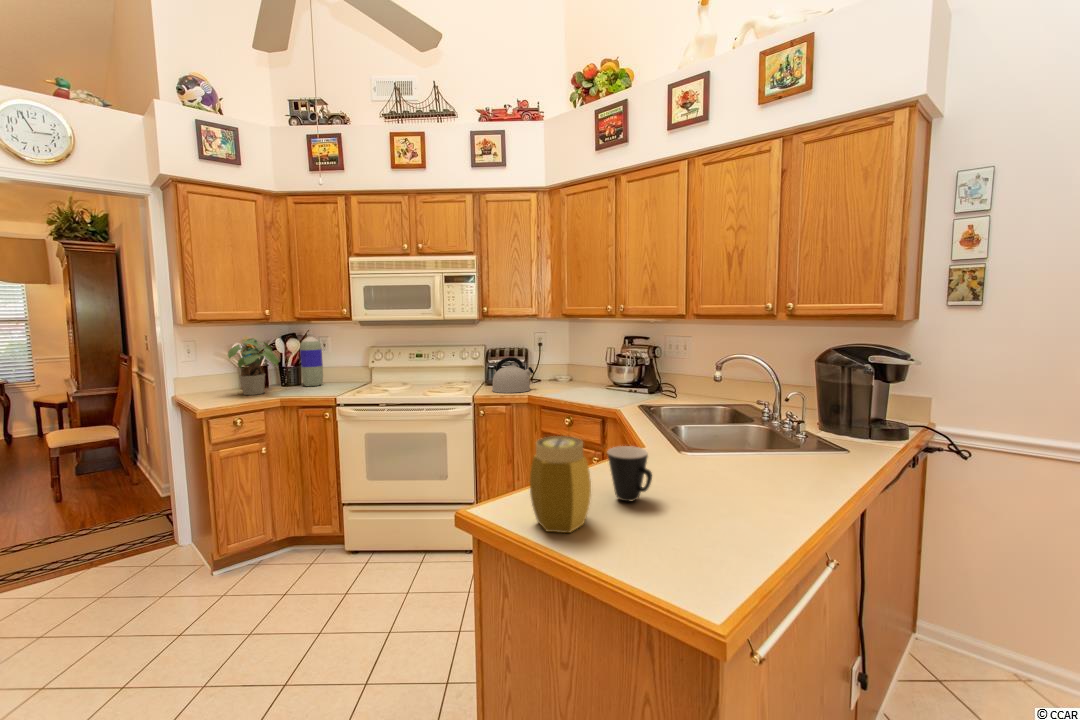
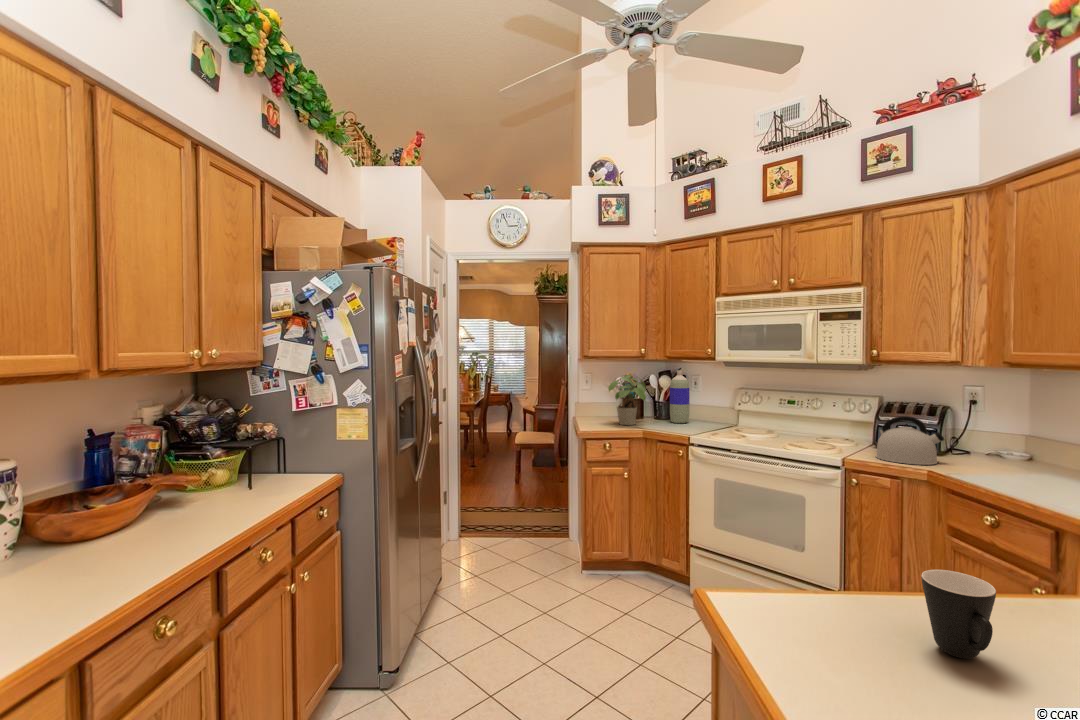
jar: present [530,436,591,533] -> none [784,529,862,658]

